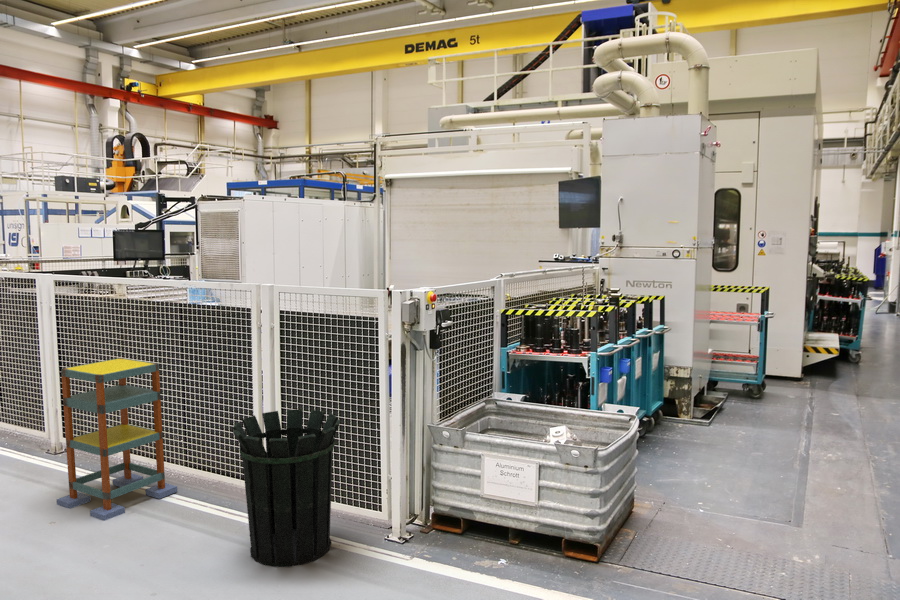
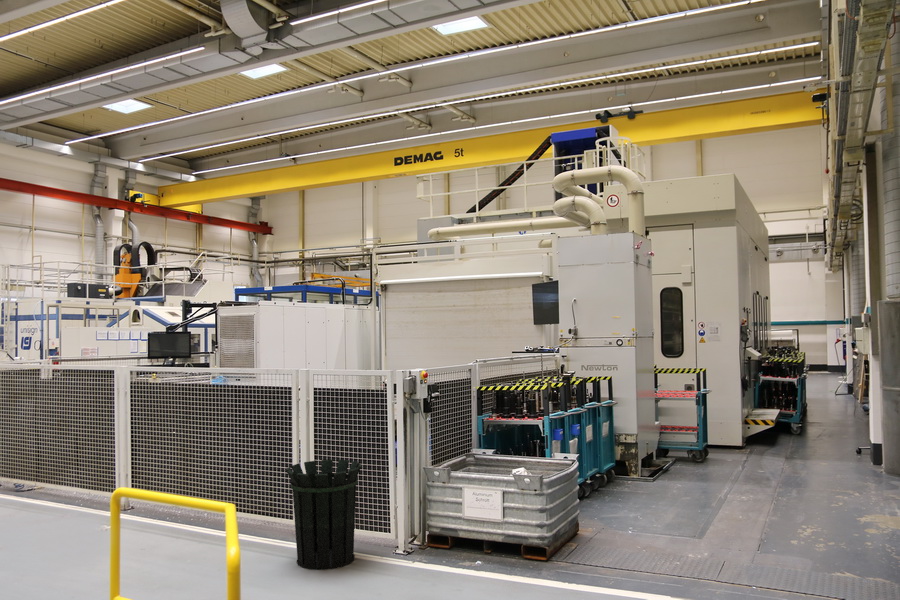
shelving unit: present [57,358,177,521] -> none [141,430,231,551]

